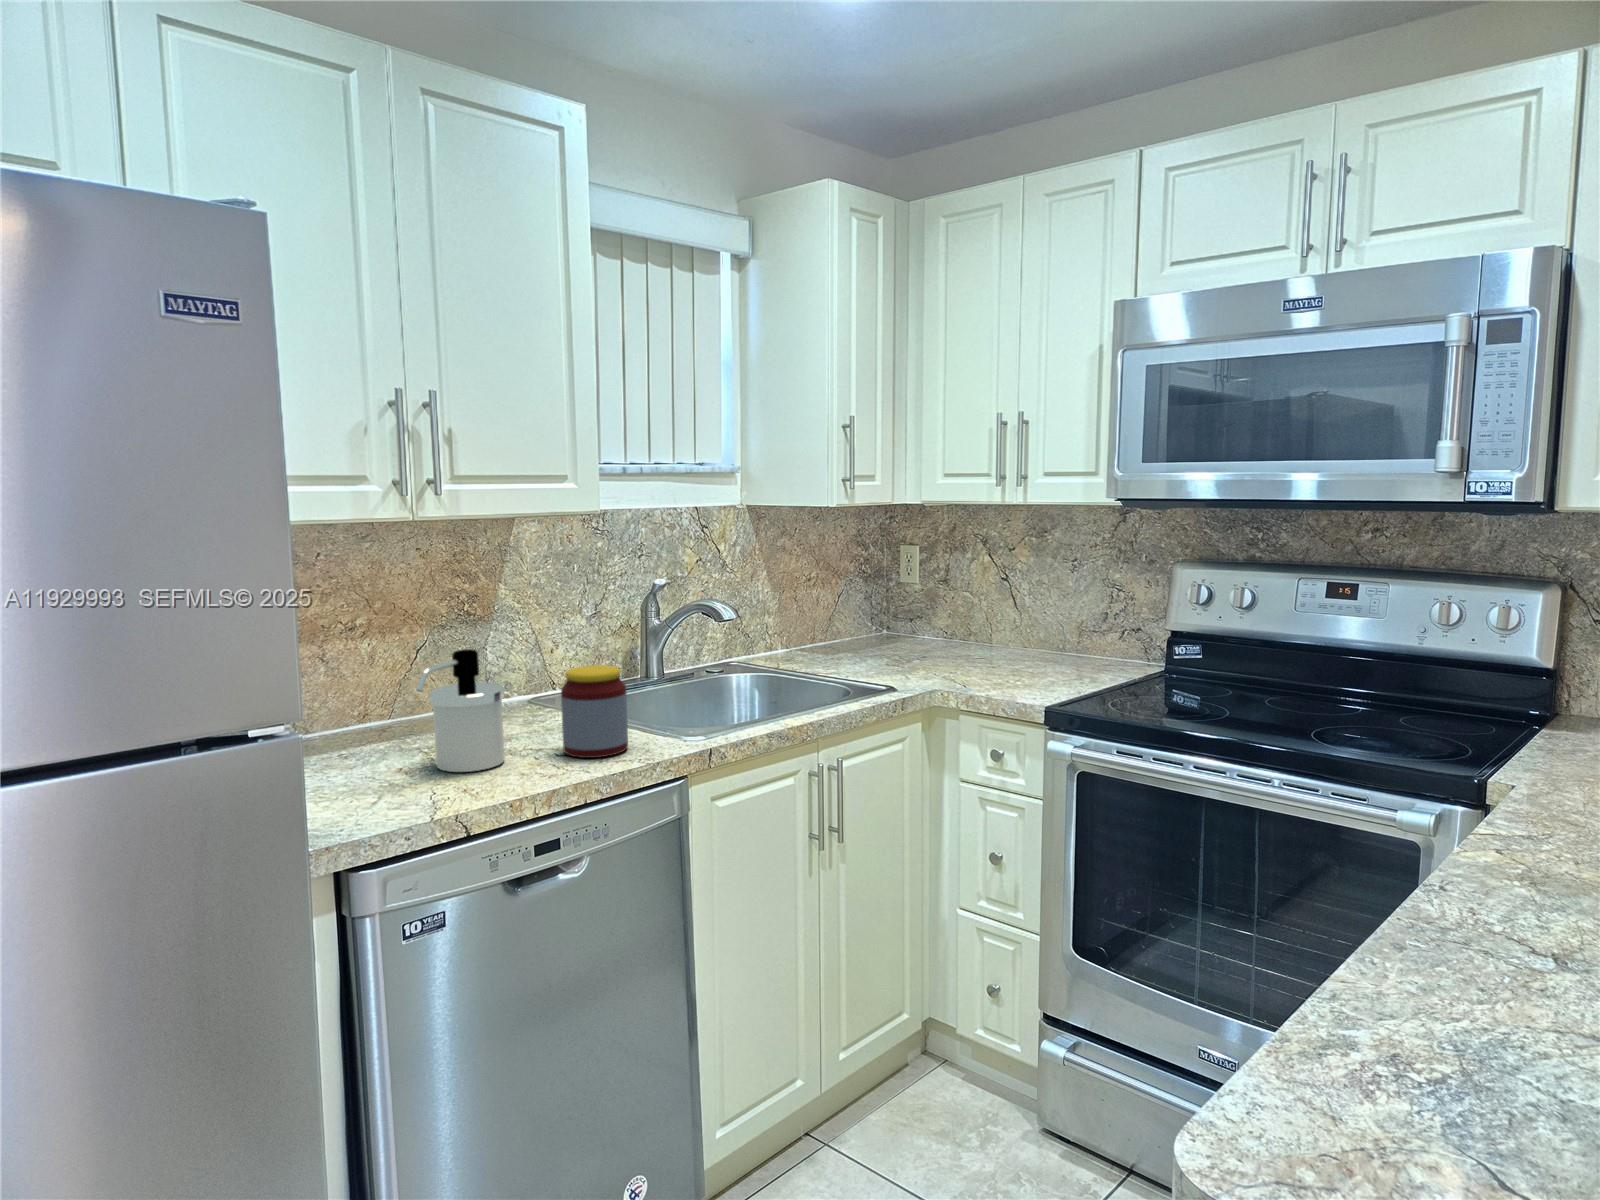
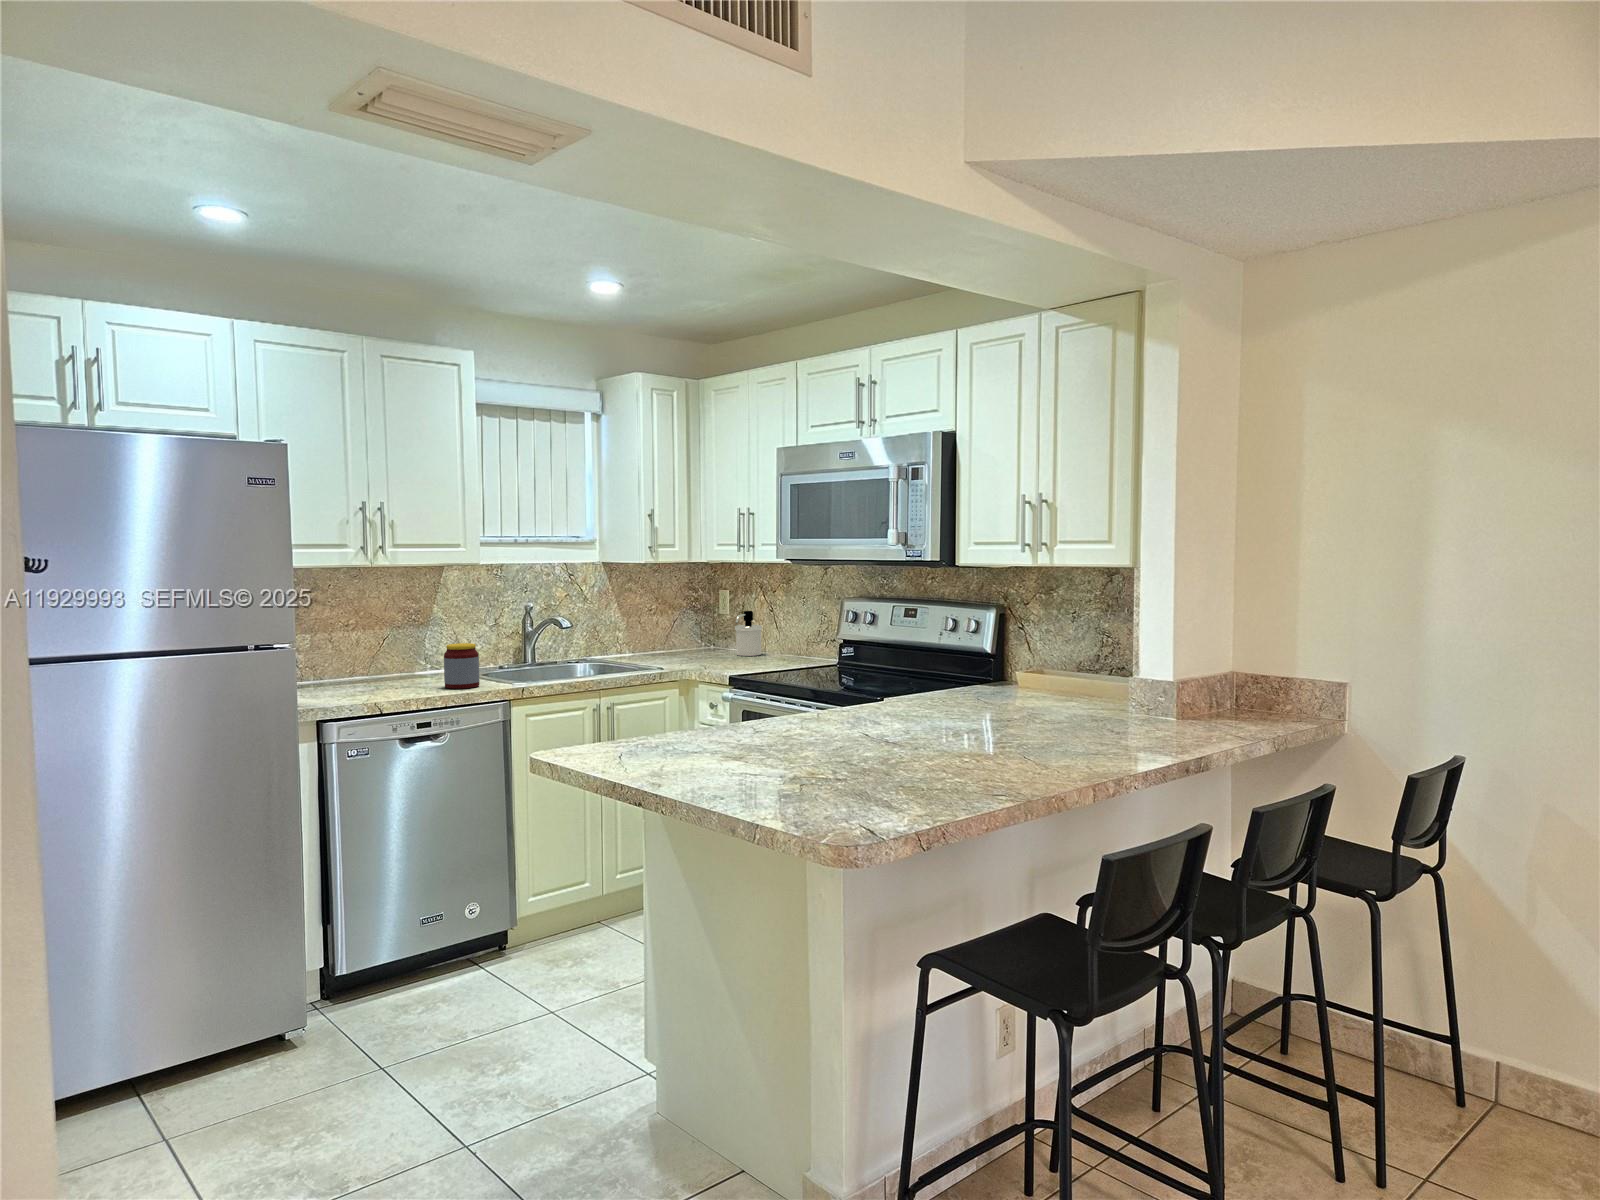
soap dispenser: present [416,649,505,772] -> present [735,611,762,656]

